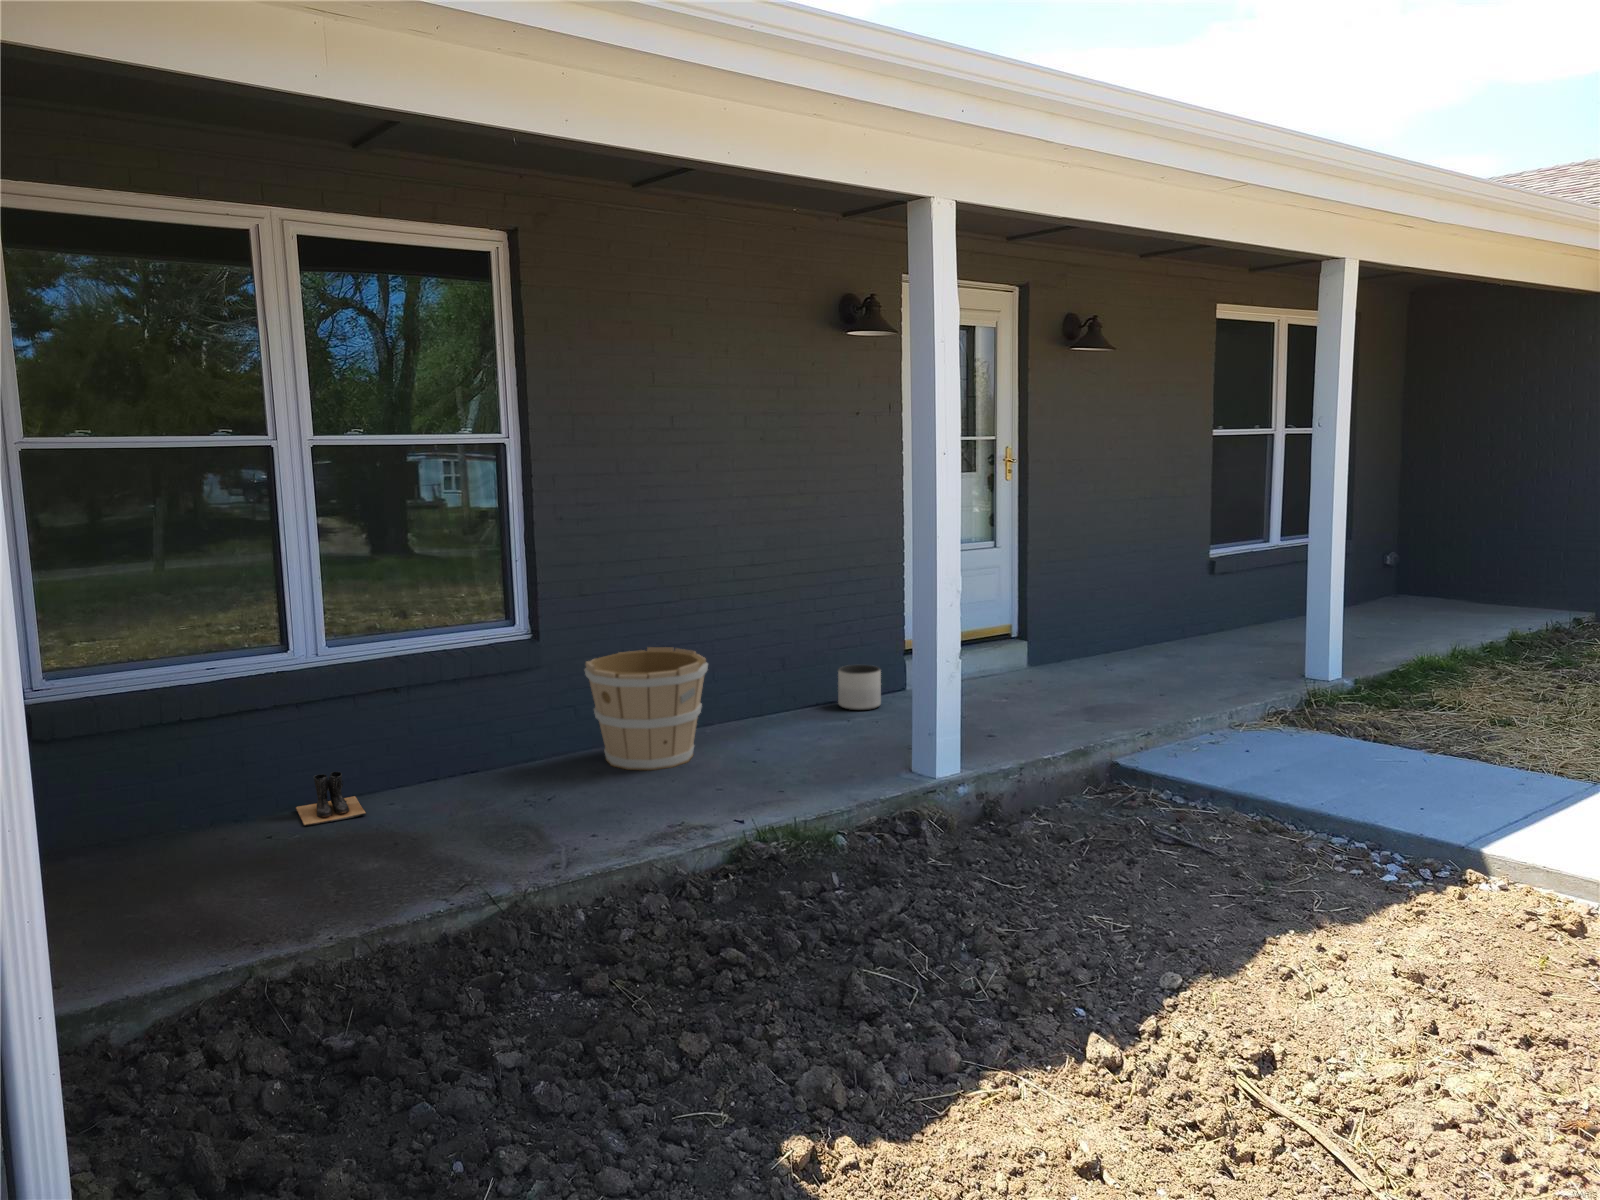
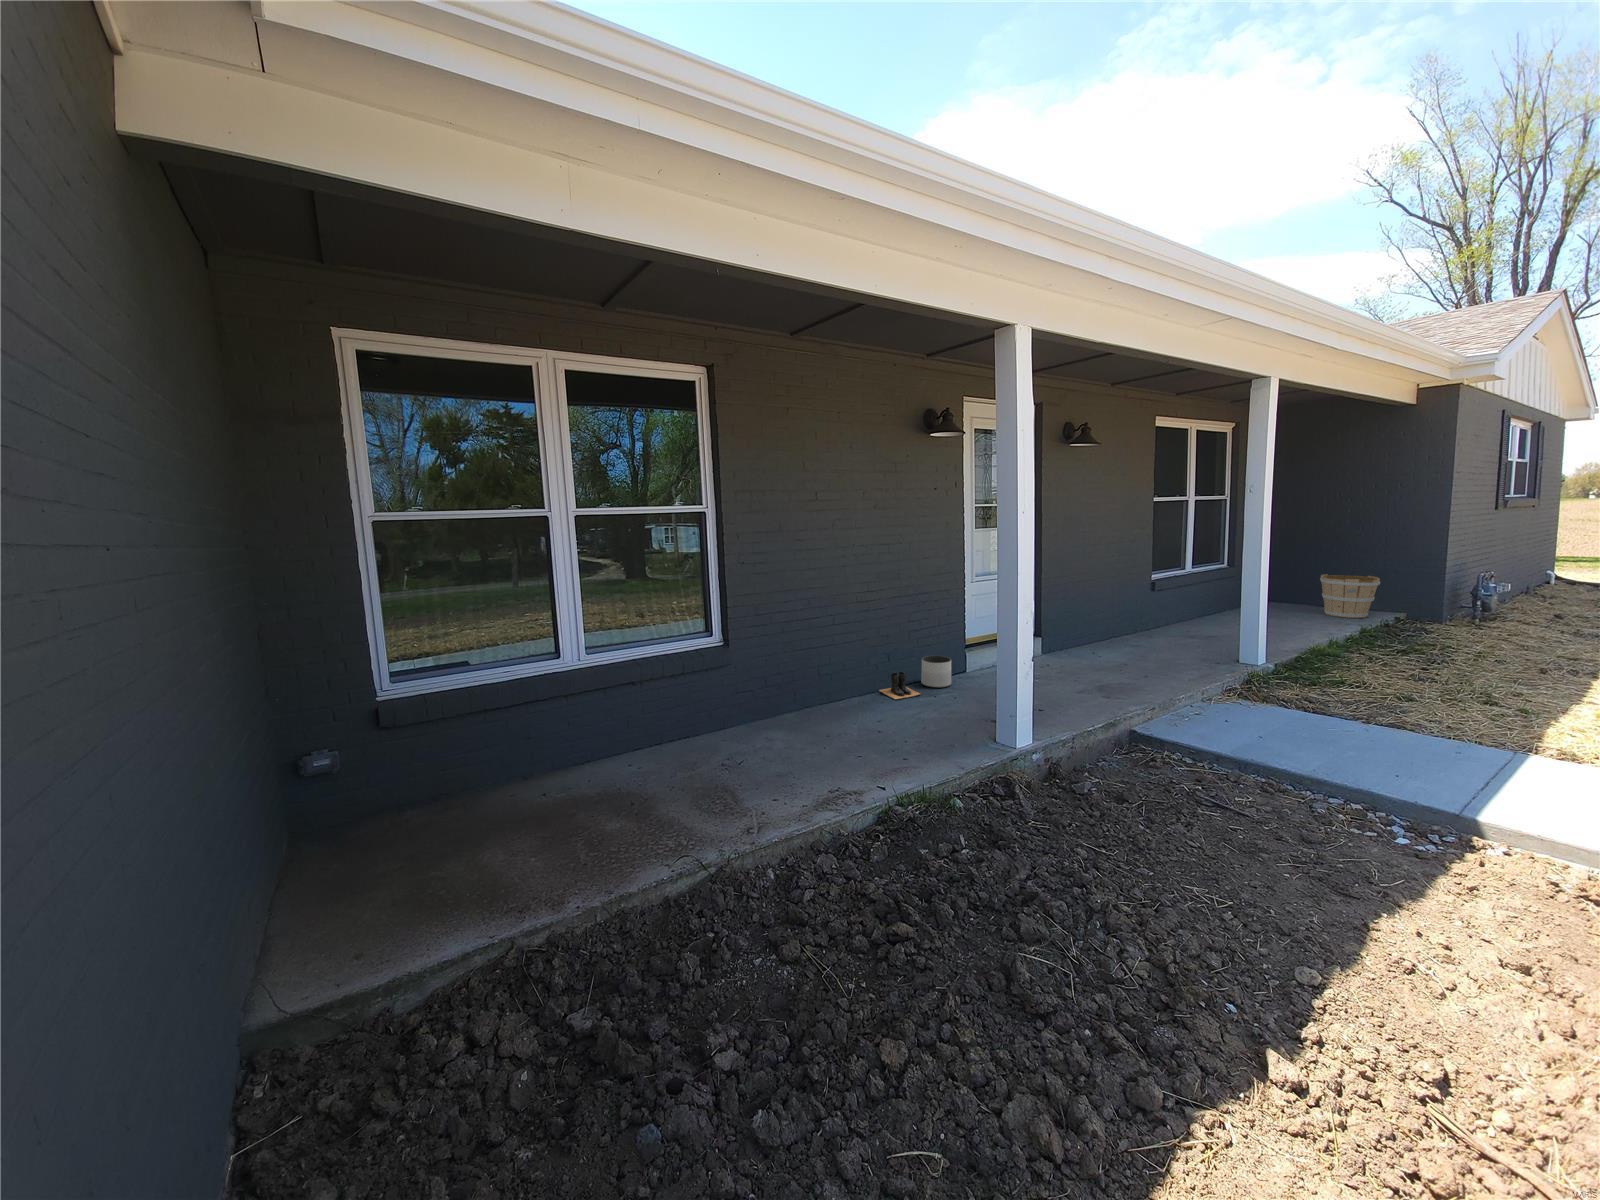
wooden bucket: present [585,647,708,770] -> present [1320,574,1380,618]
boots: present [296,772,366,826] -> present [879,672,921,700]

